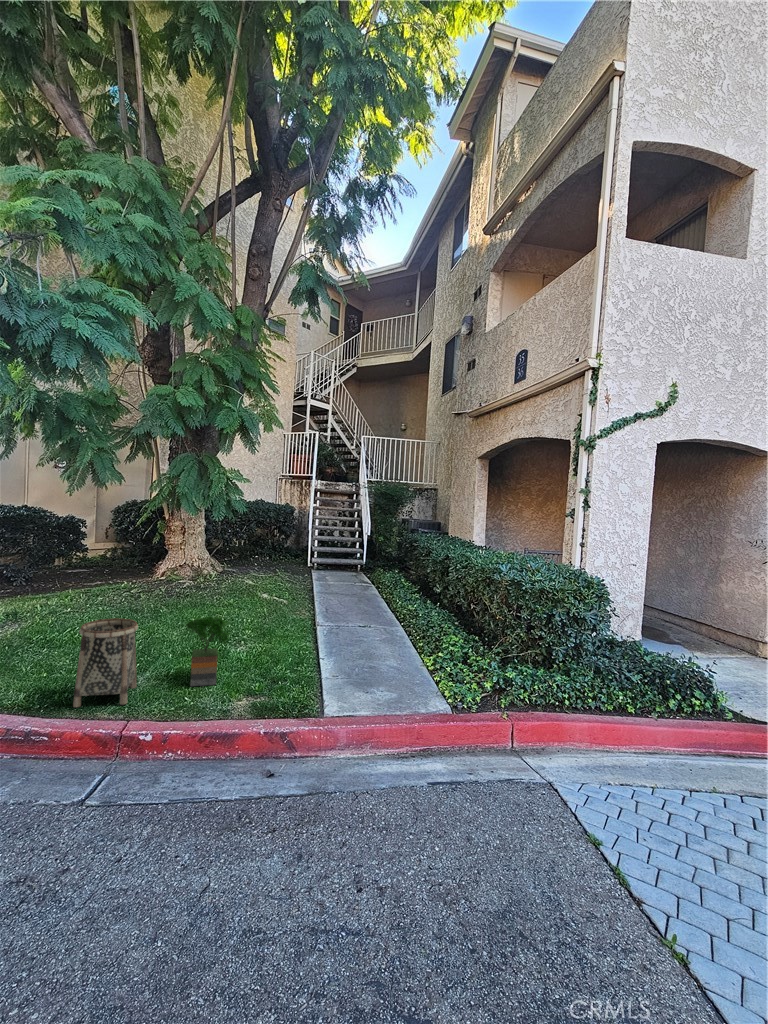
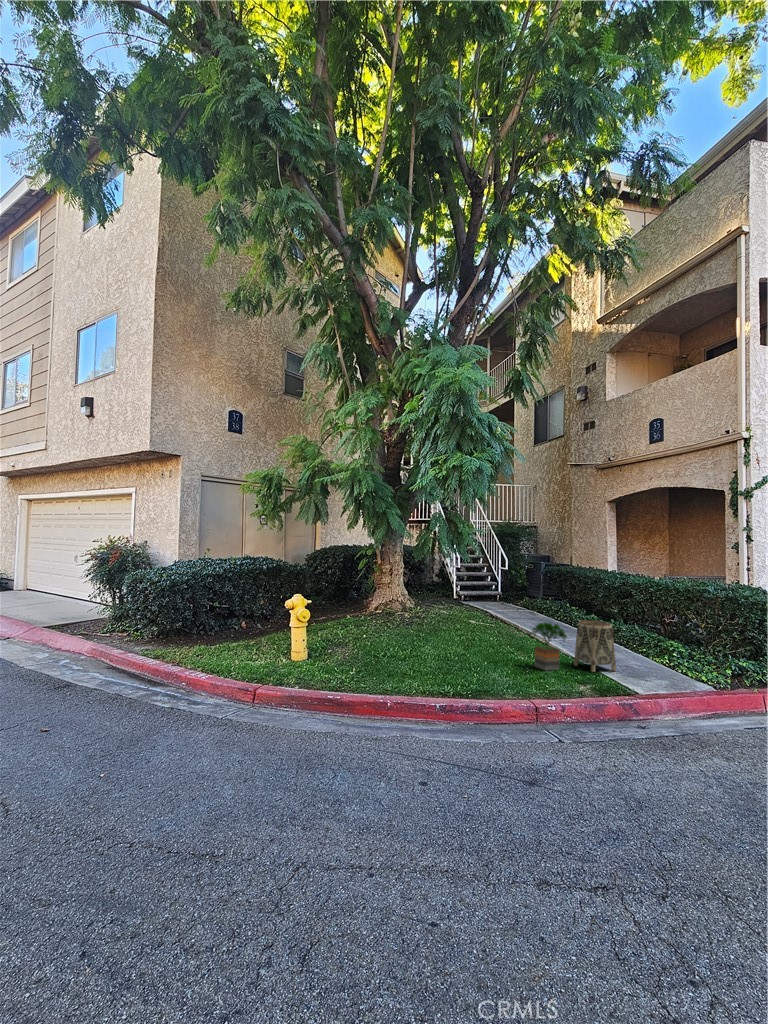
basket: present [73,618,138,707] -> present [574,620,616,672]

